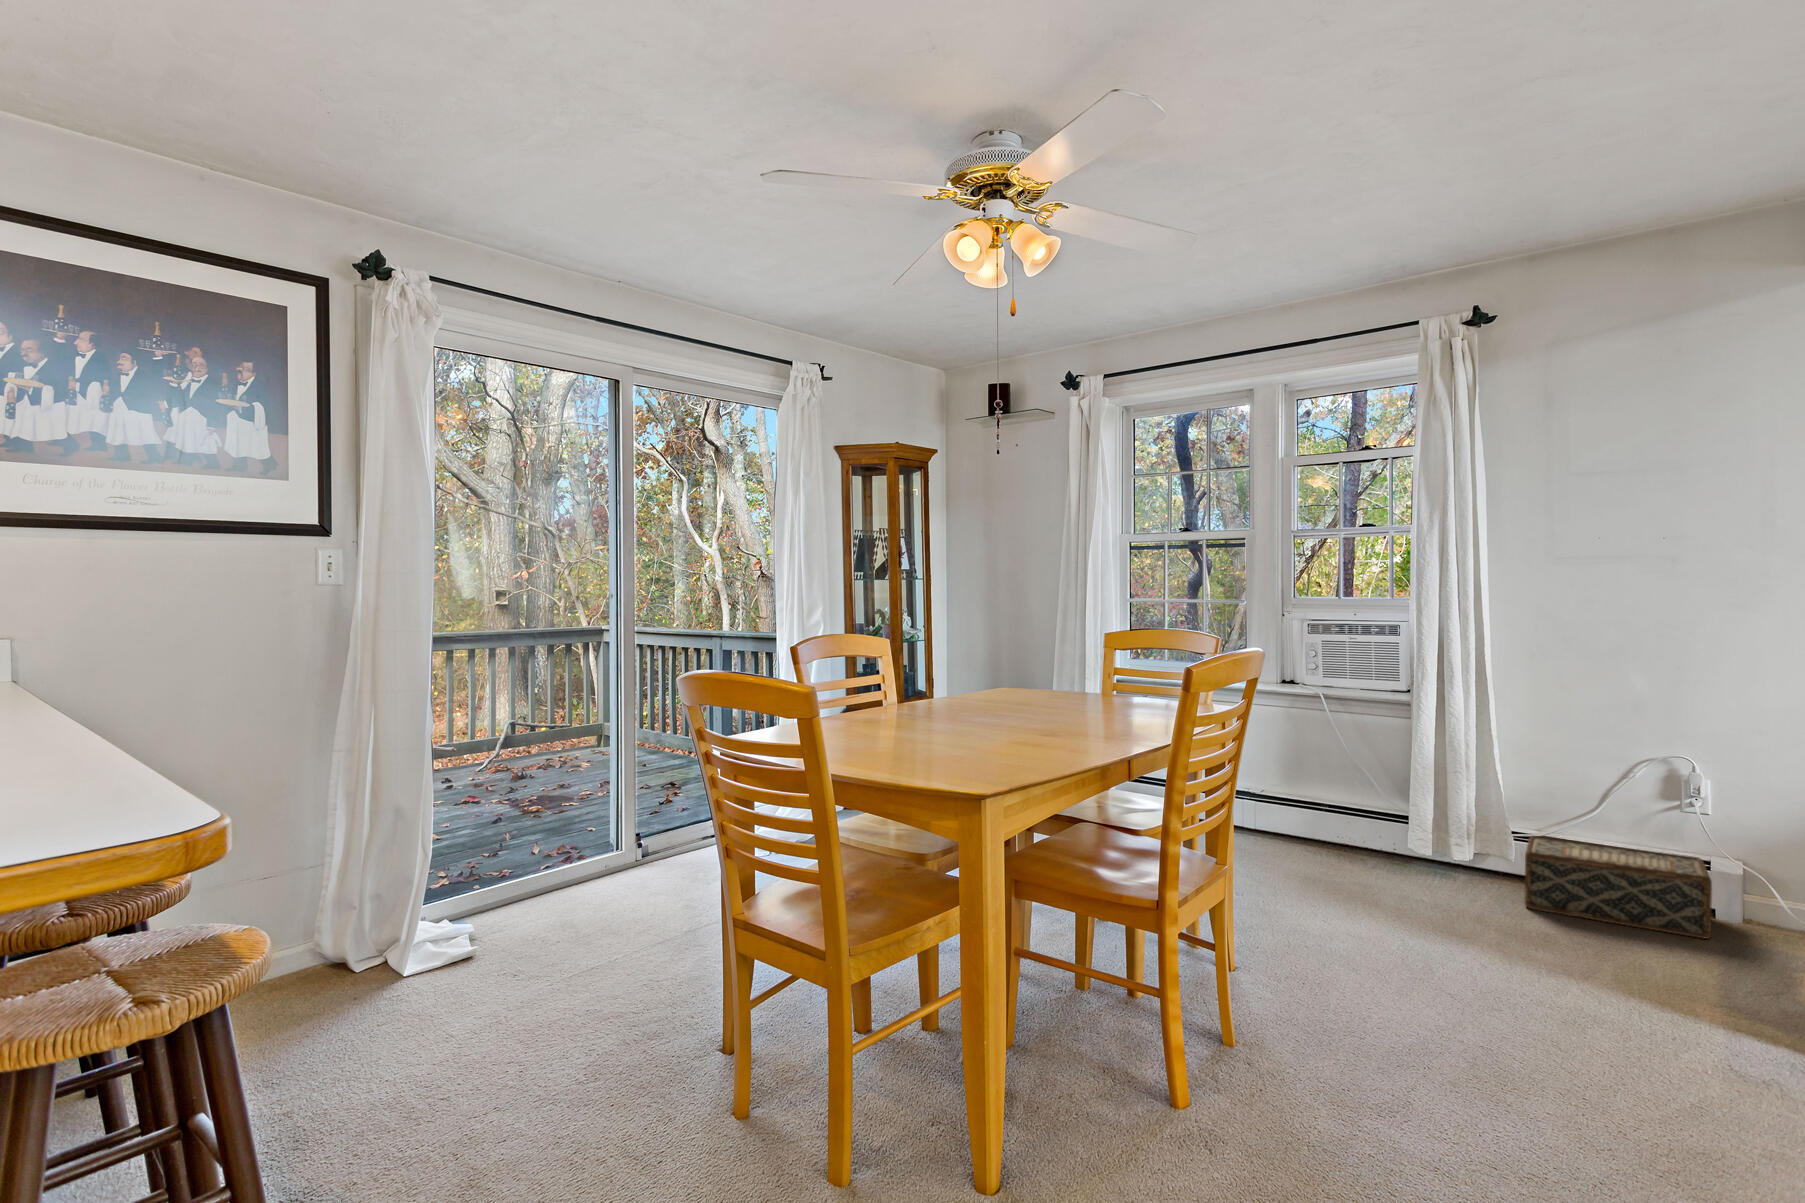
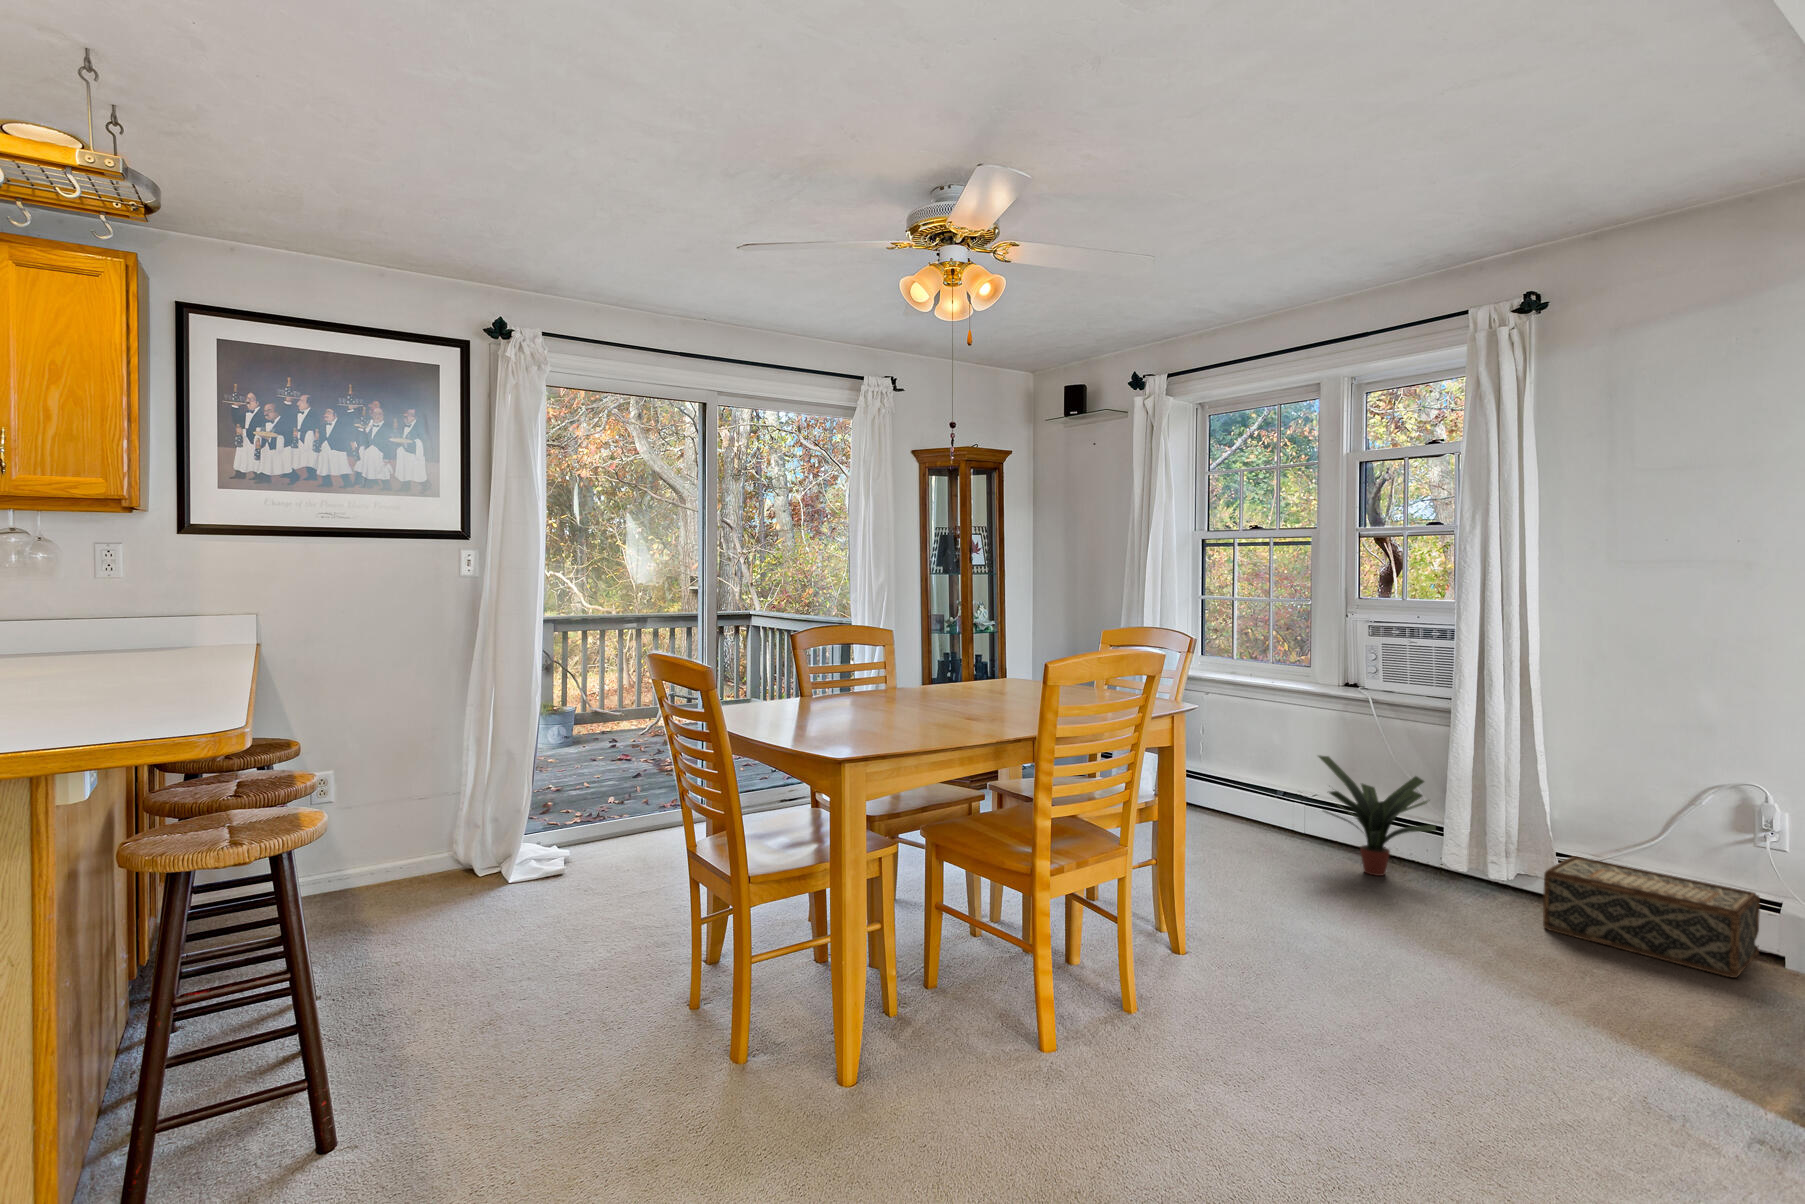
potted plant: none [1278,753,1401,869] -> present [1319,756,1436,876]

